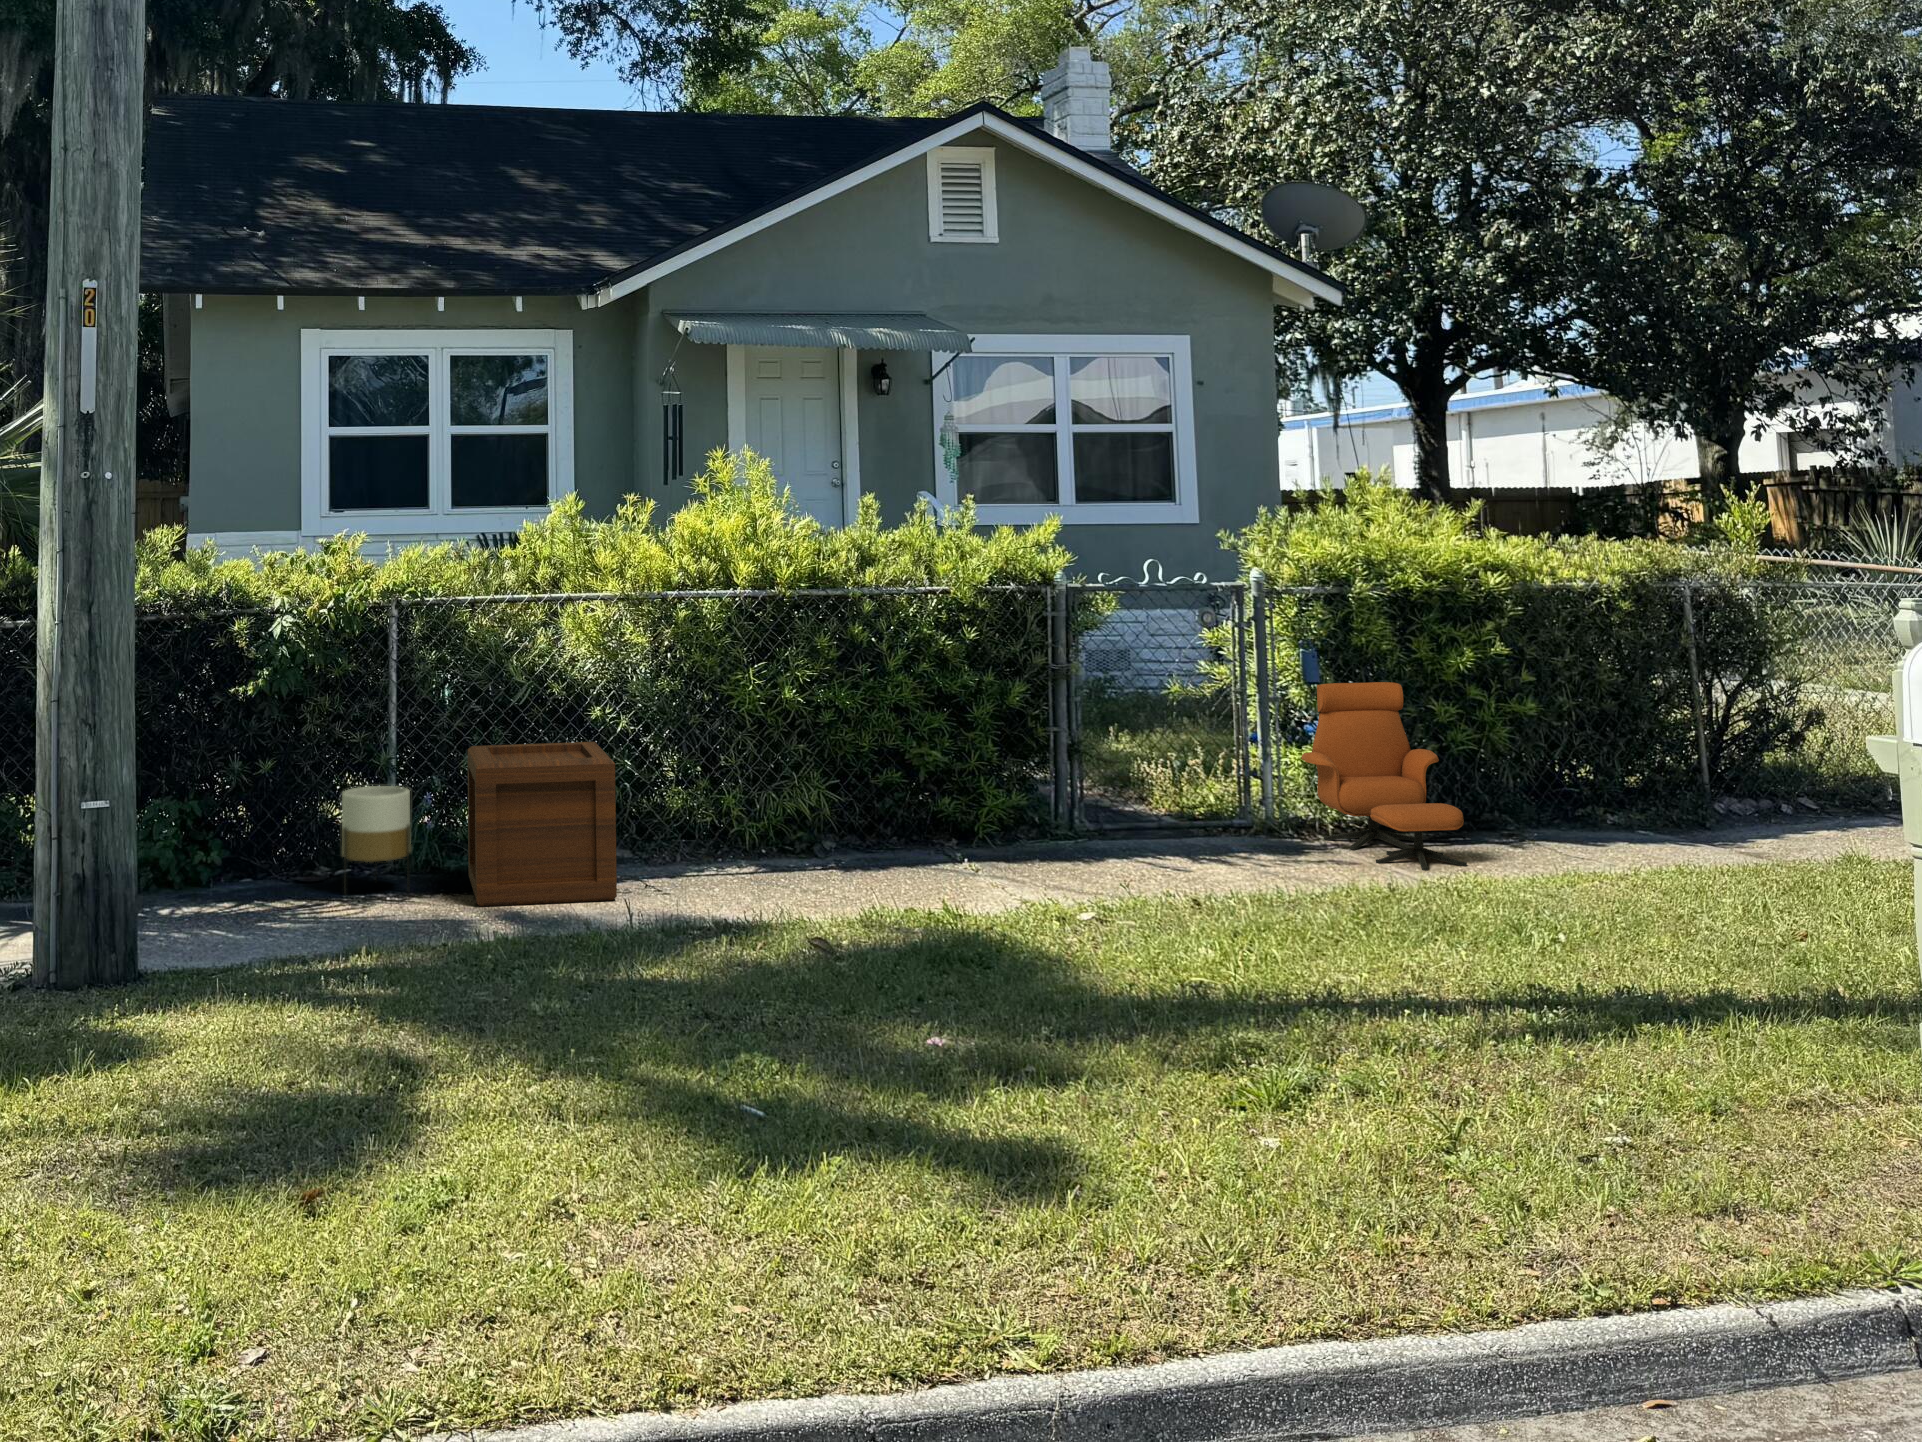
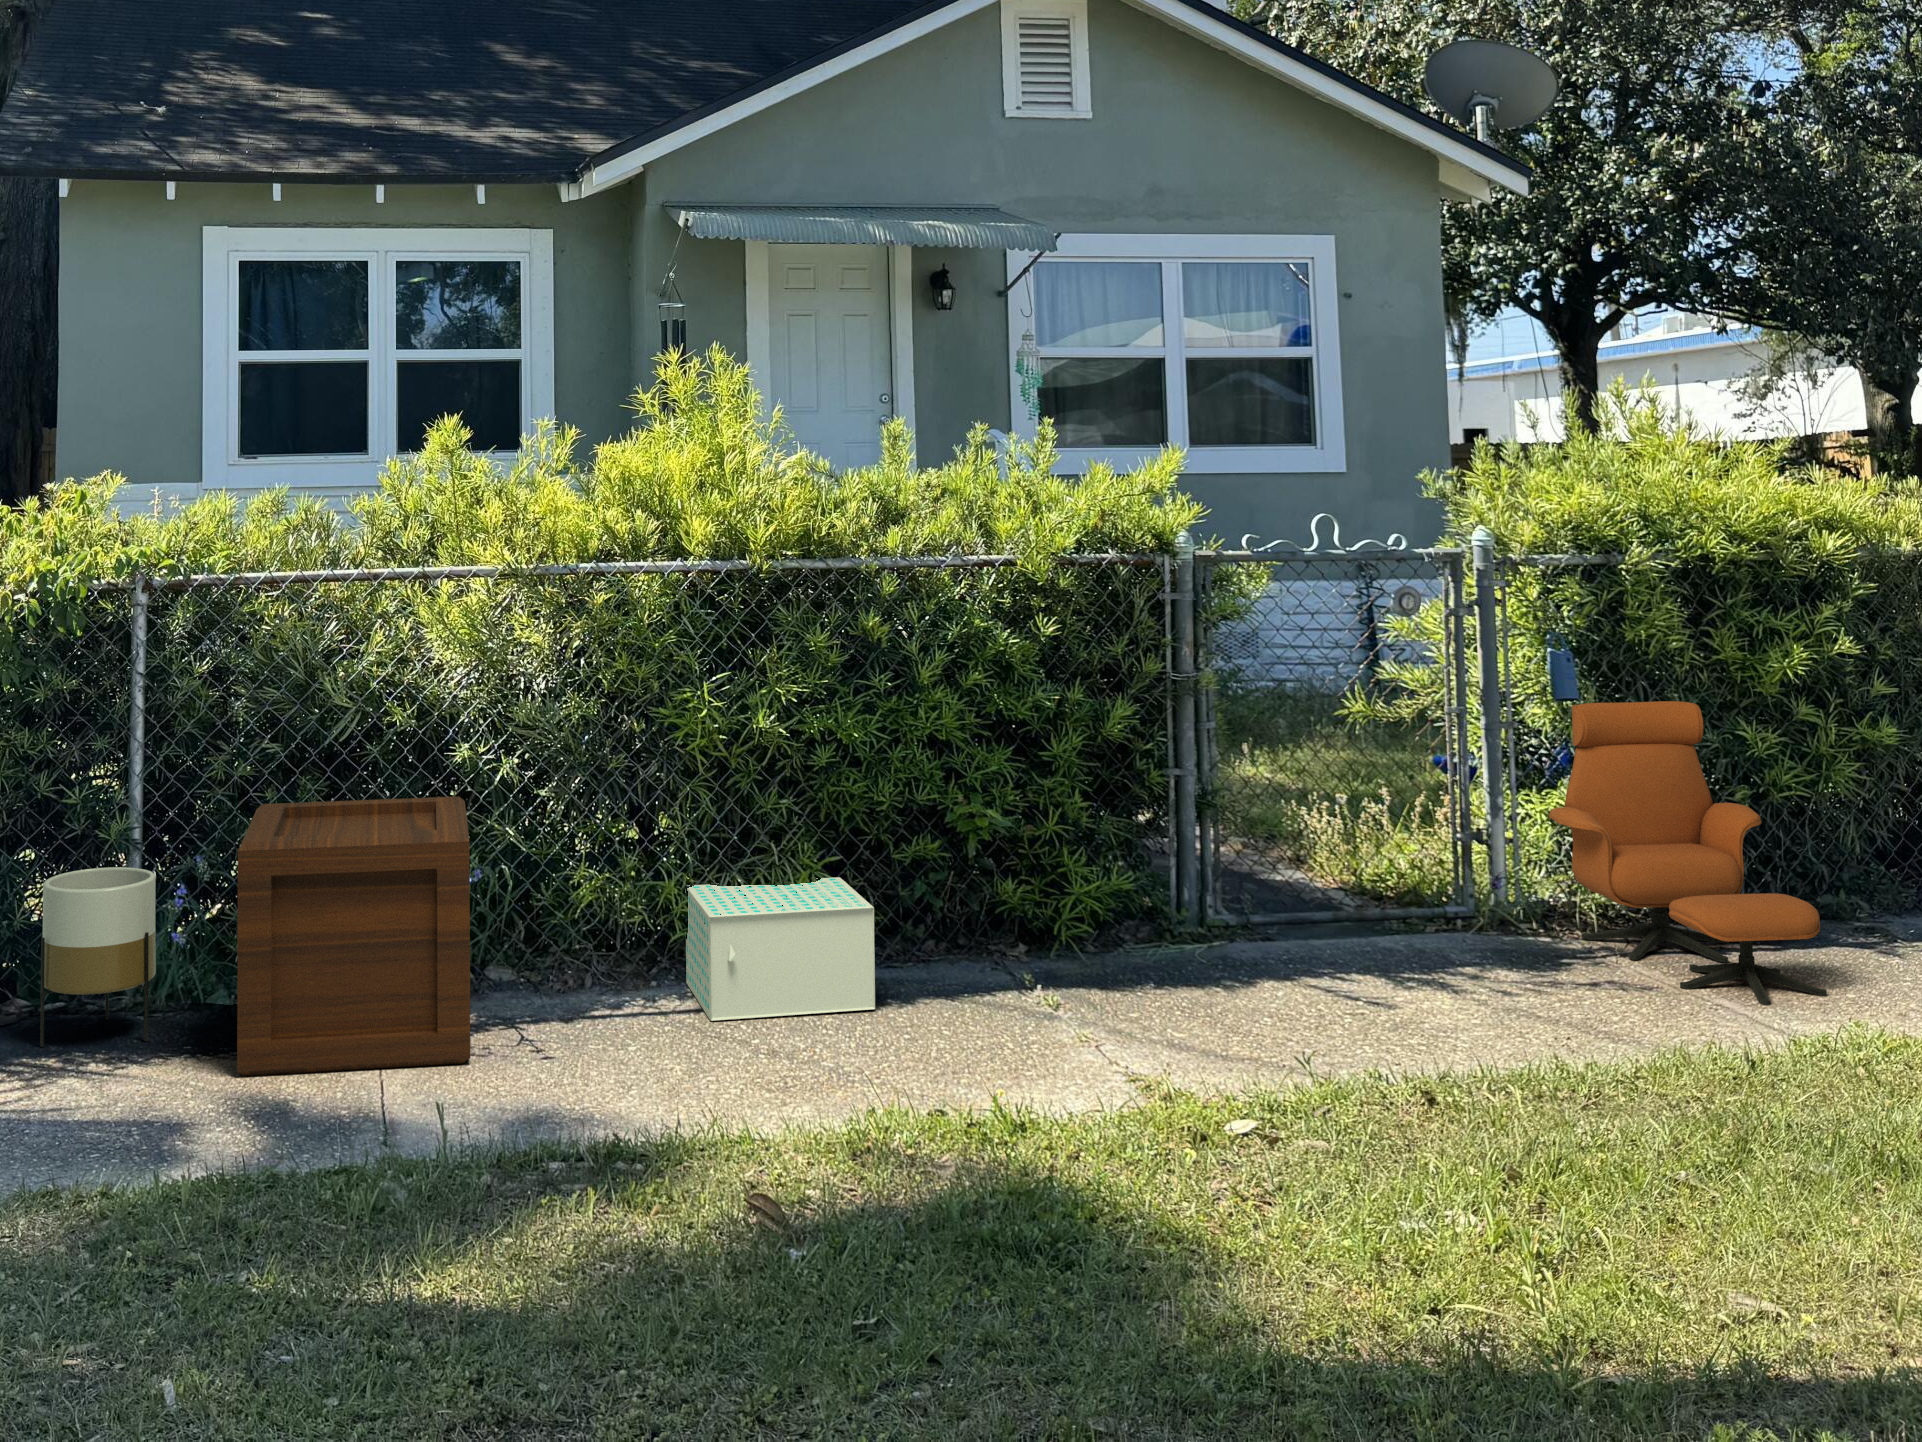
storage box: none [737,796,862,881] -> present [686,877,875,1021]

